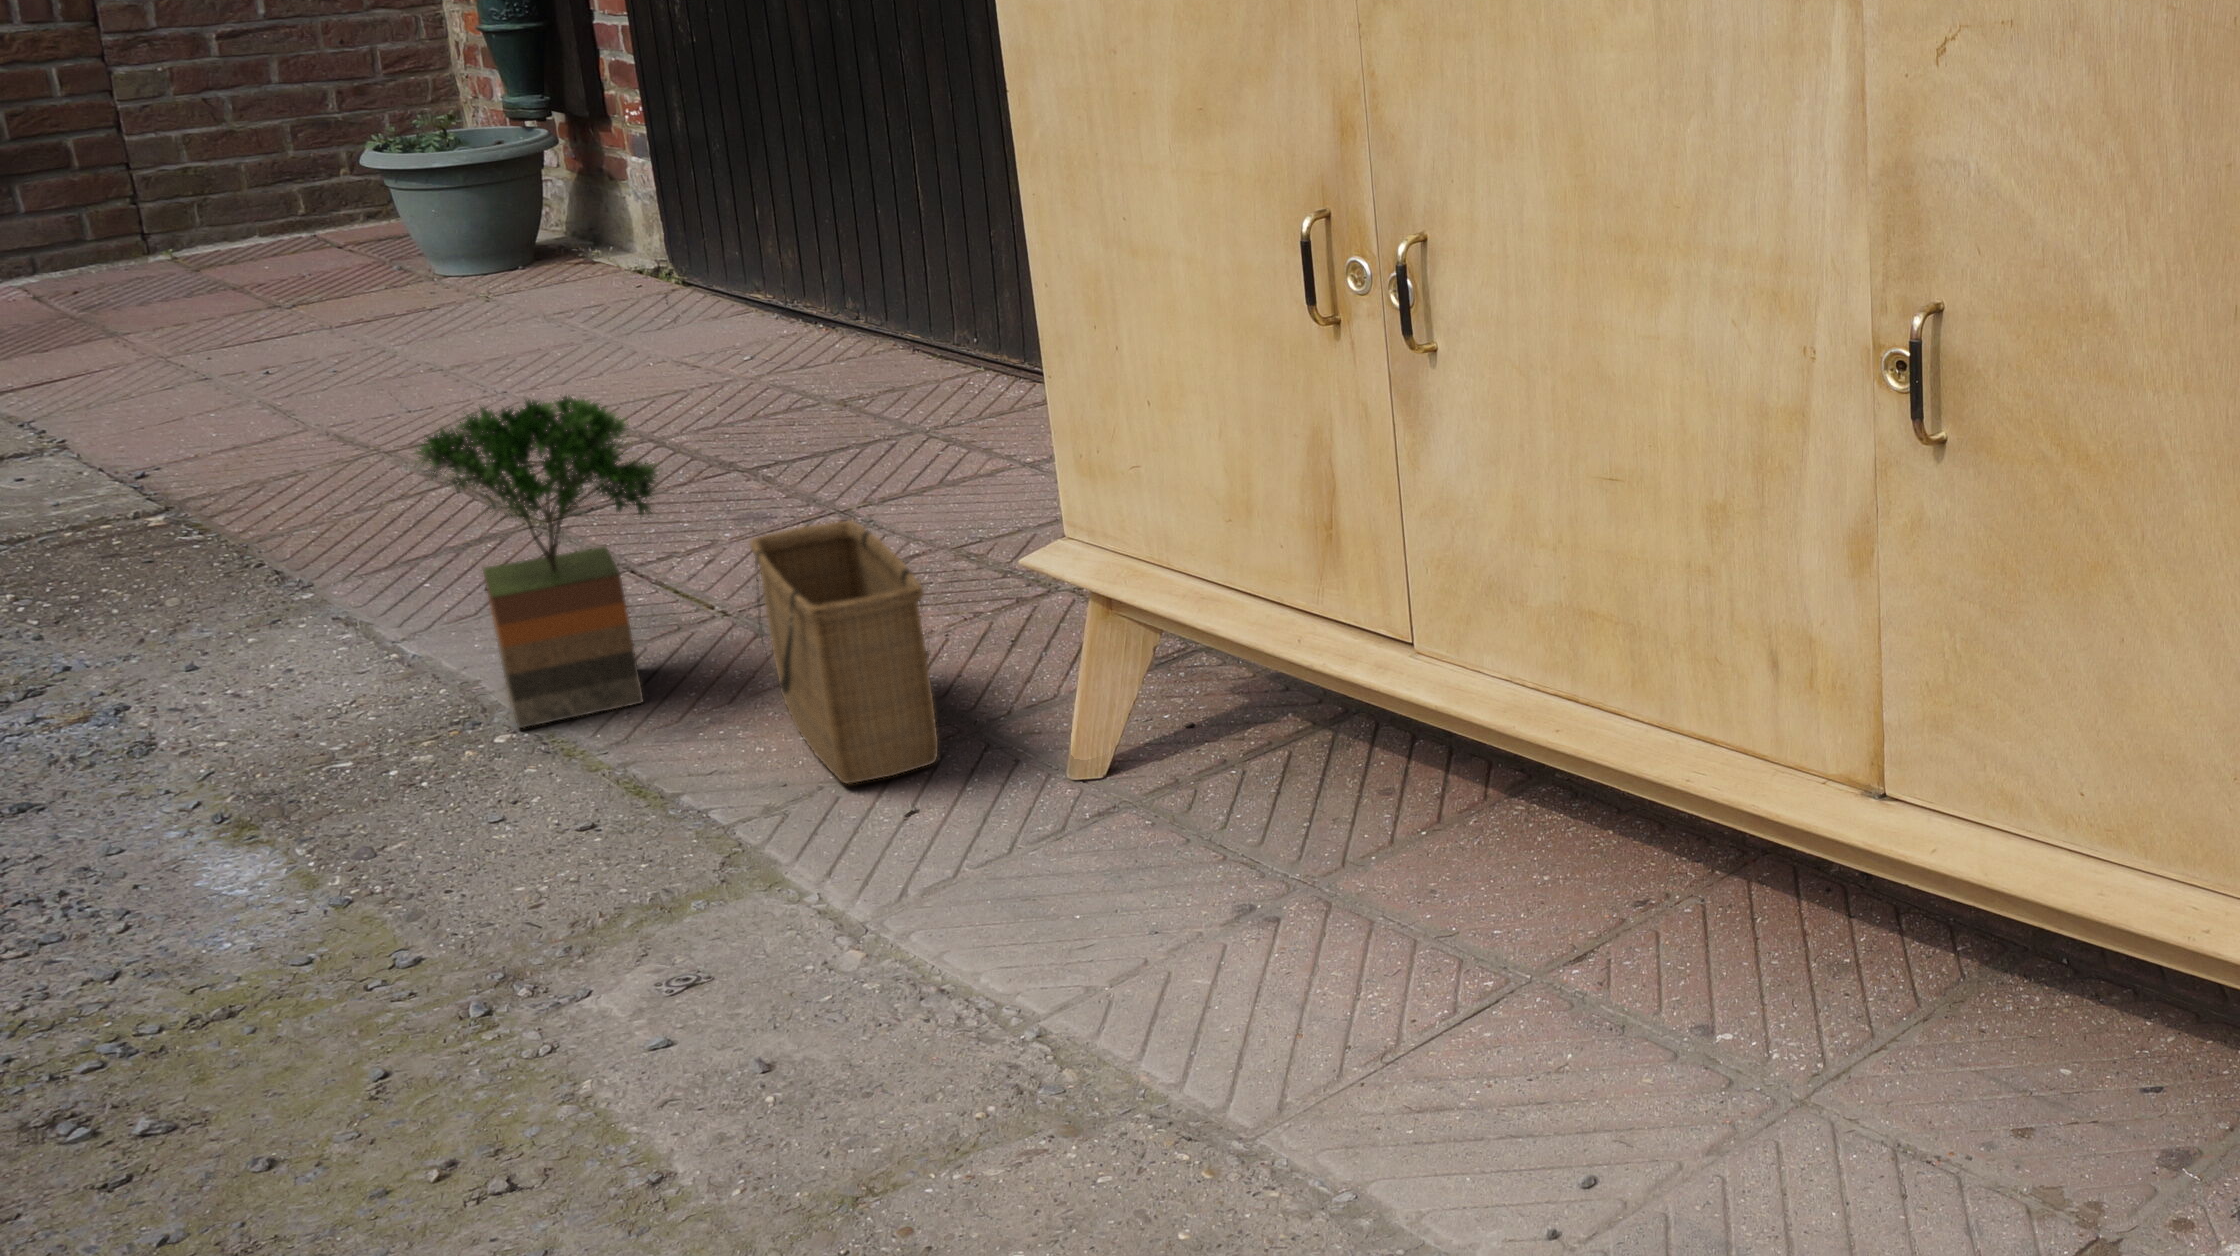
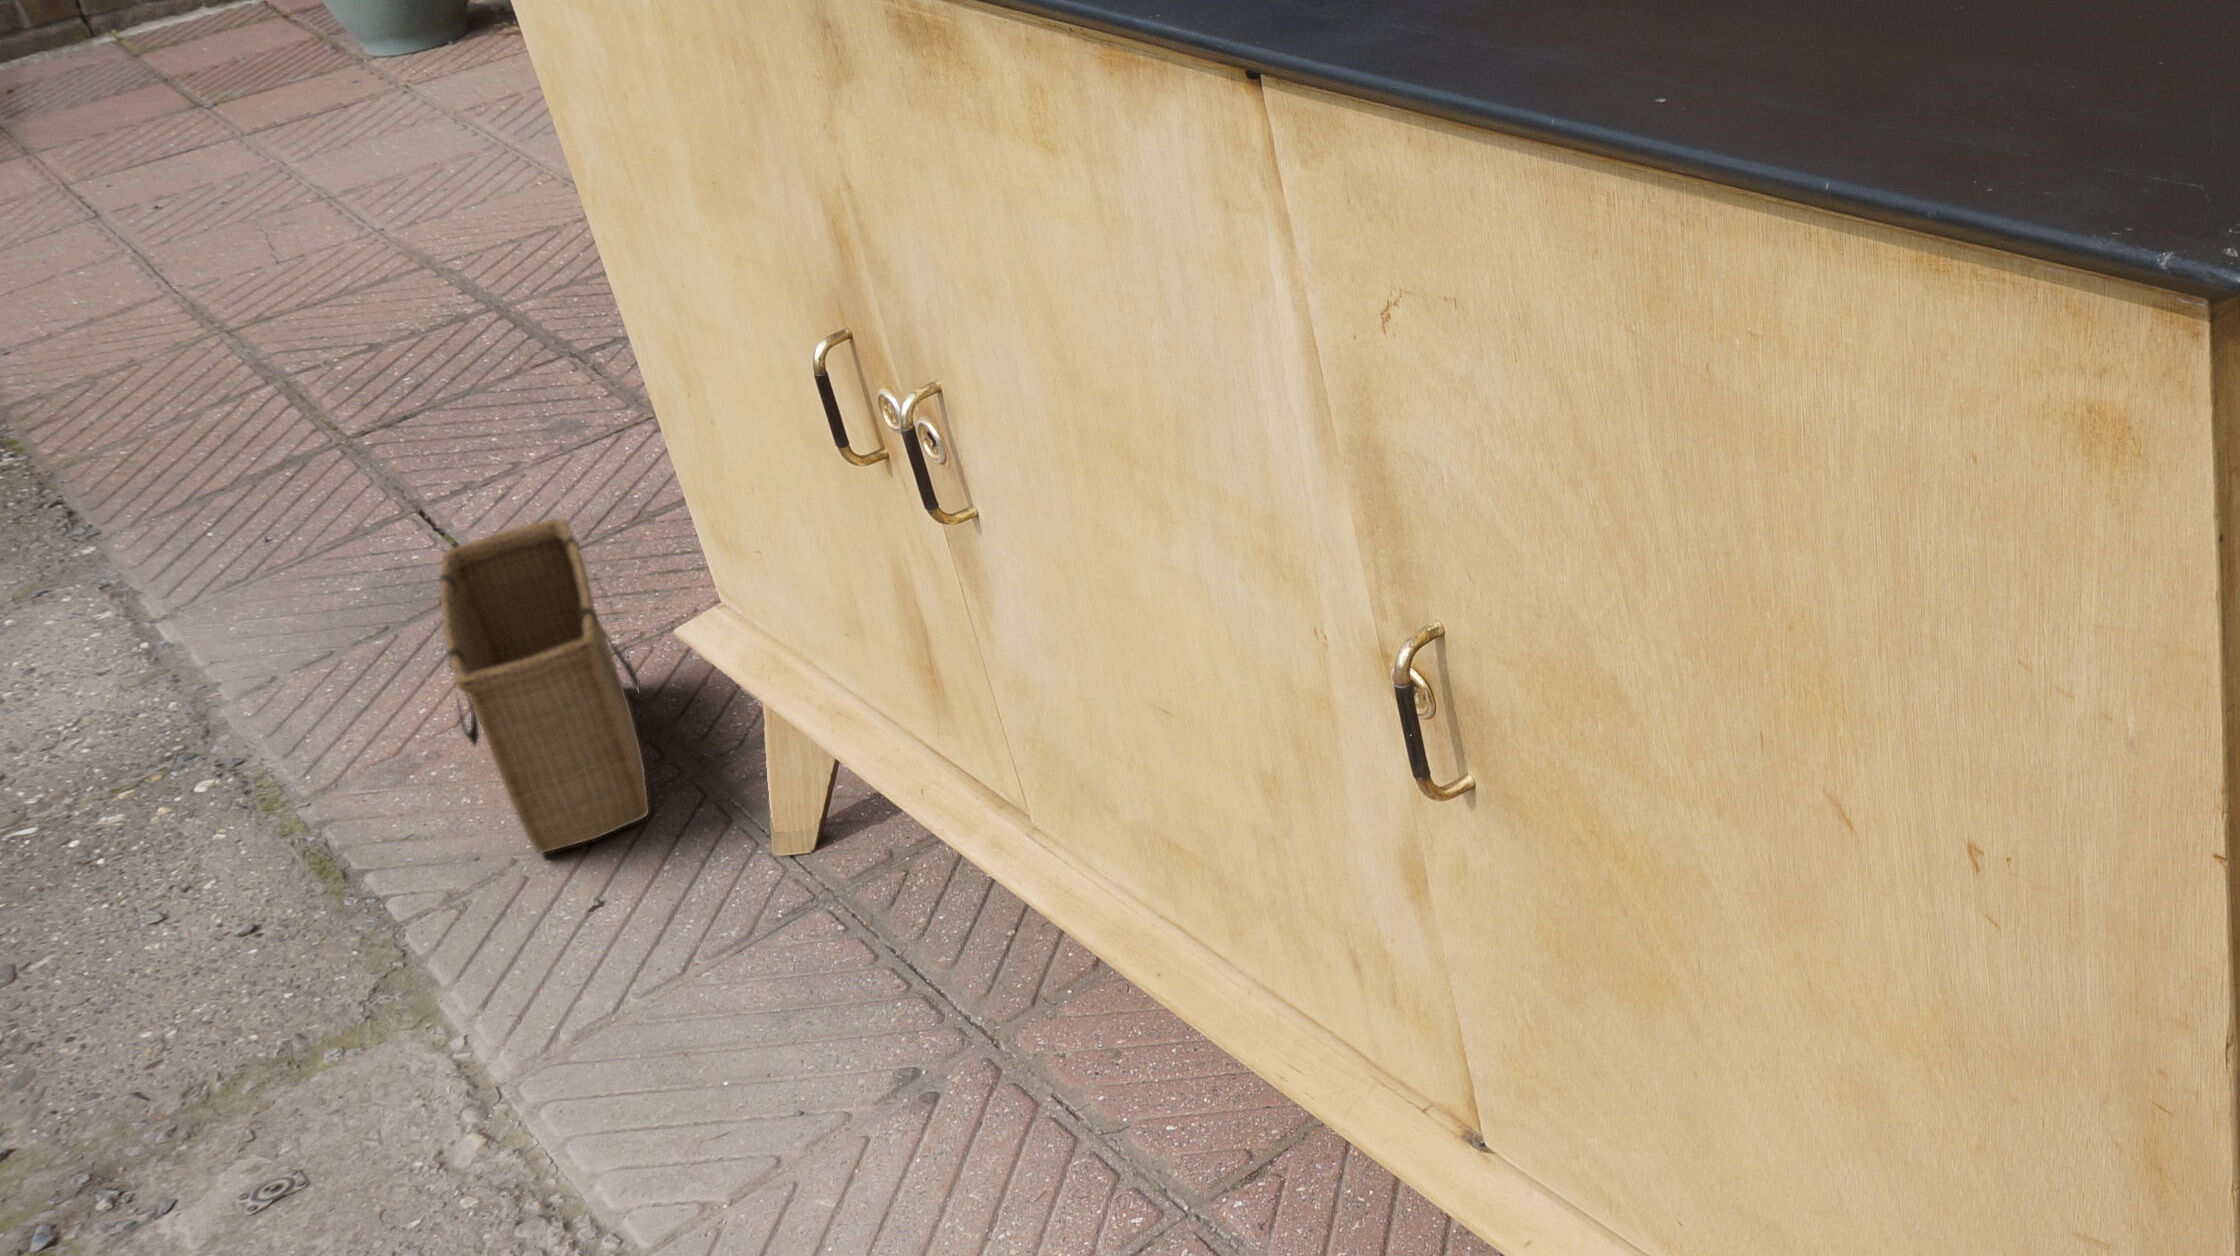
potted tree: present [415,395,659,728] -> none [58,381,374,761]

